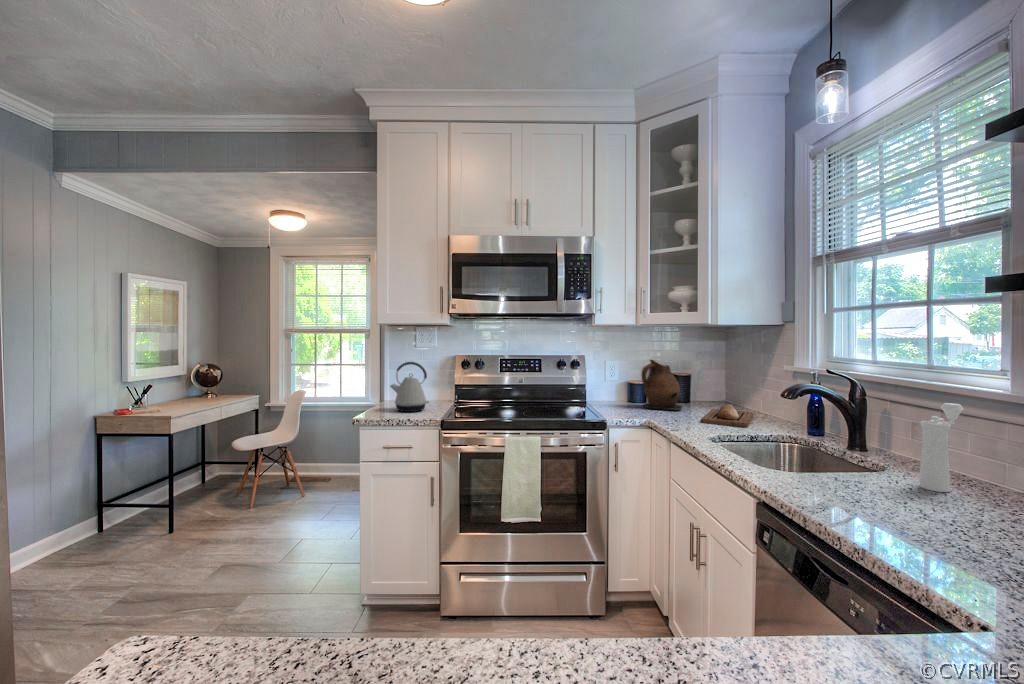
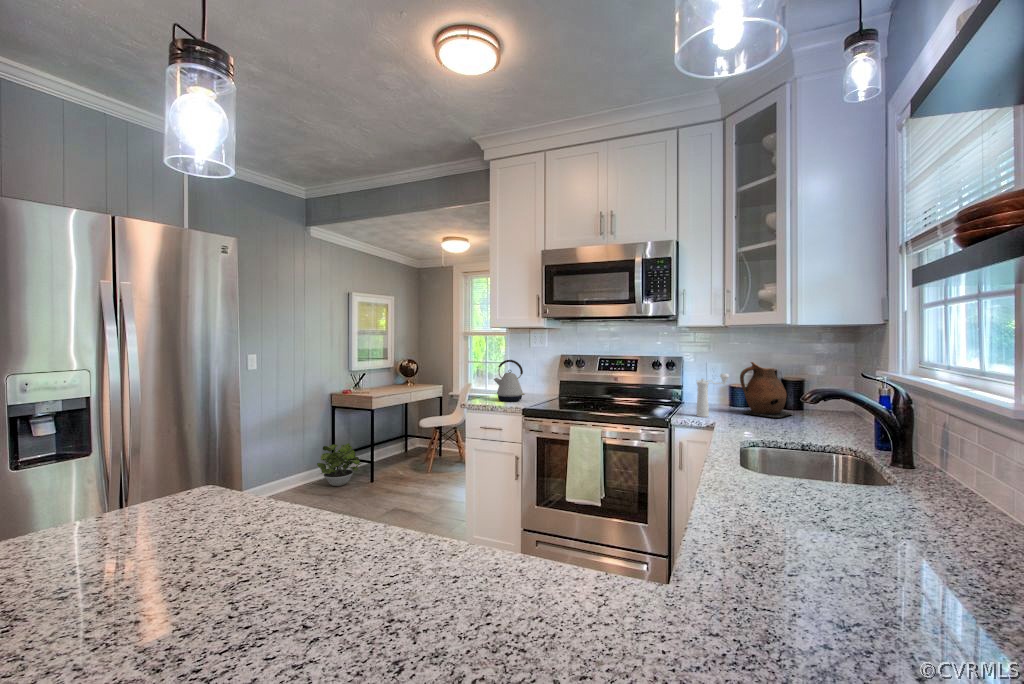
pepper mill: present [919,403,964,492] -> present [696,373,729,417]
bread loaf: present [701,404,754,428] -> none [776,414,863,439]
potted plant: none [69,484,152,549] -> present [317,443,361,486]

